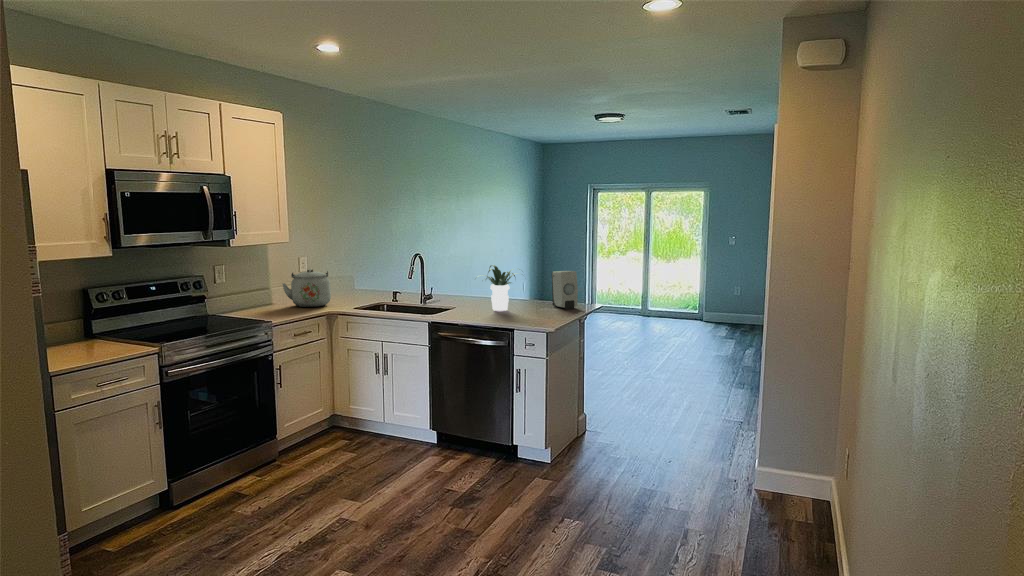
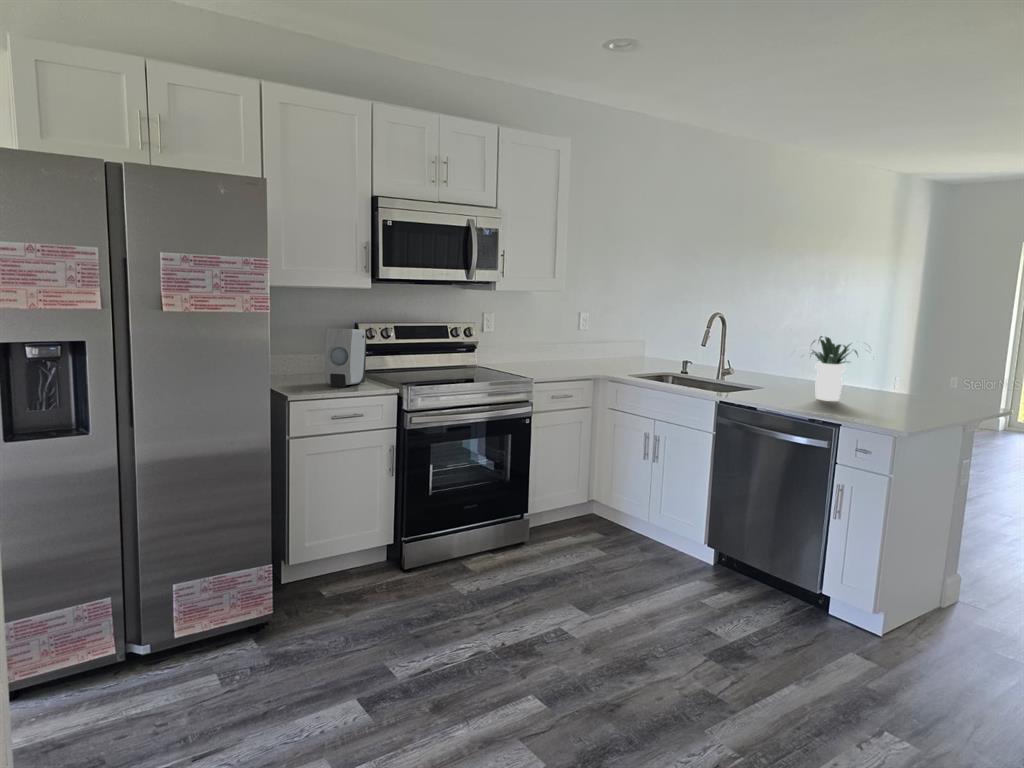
kettle: present [282,269,331,307] -> none [555,327,609,371]
soap dispenser: present [552,271,578,309] -> present [325,328,367,387]

